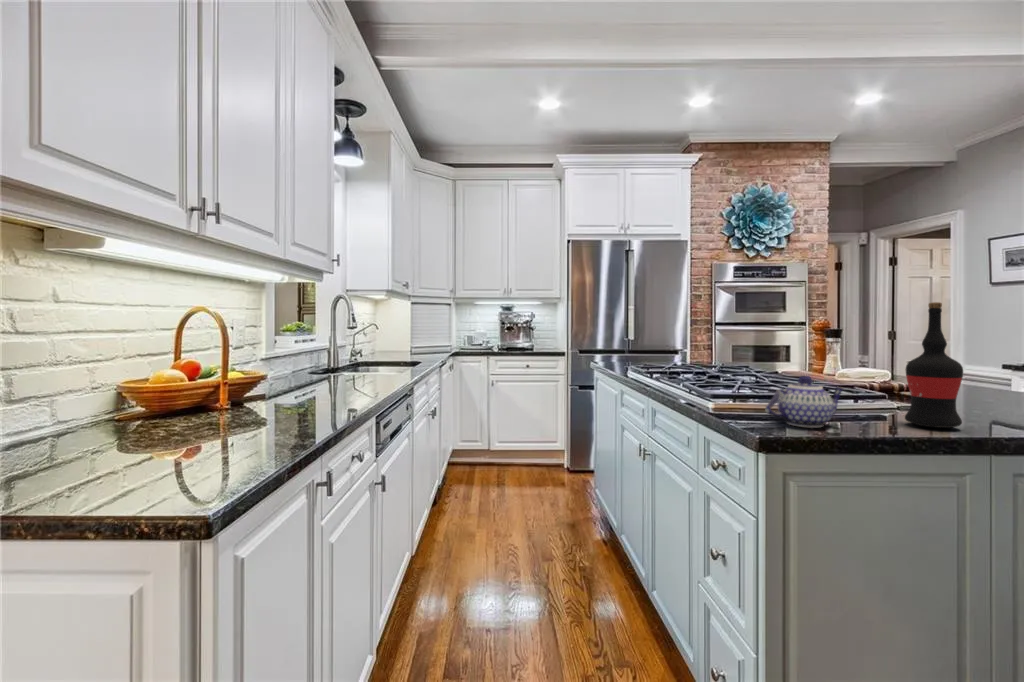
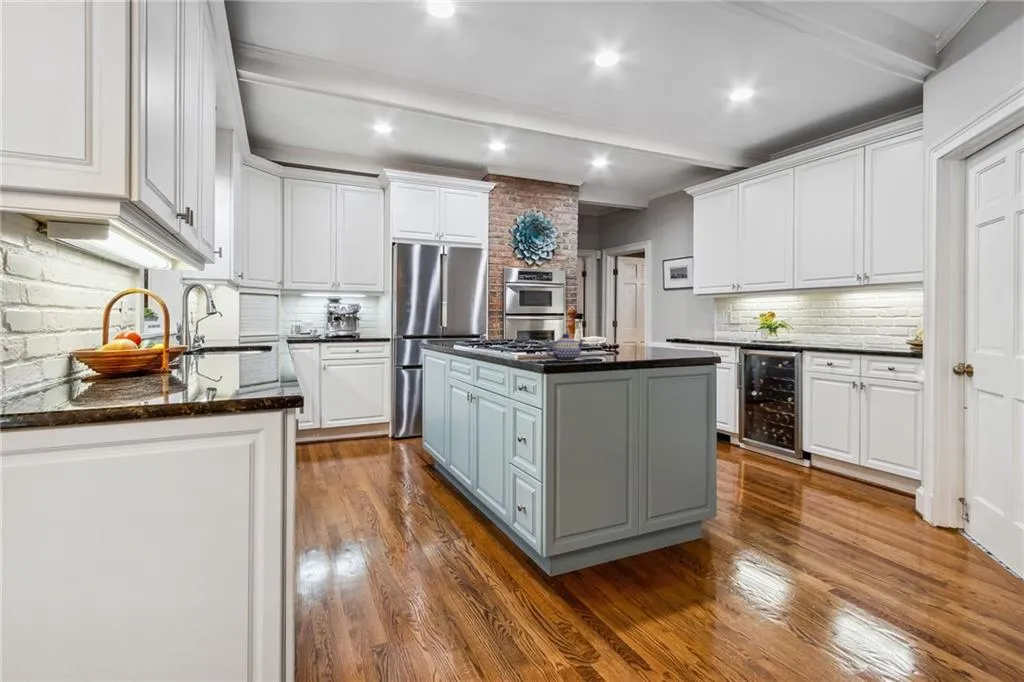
wine bottle: present [905,302,963,428] -> none [612,294,636,359]

